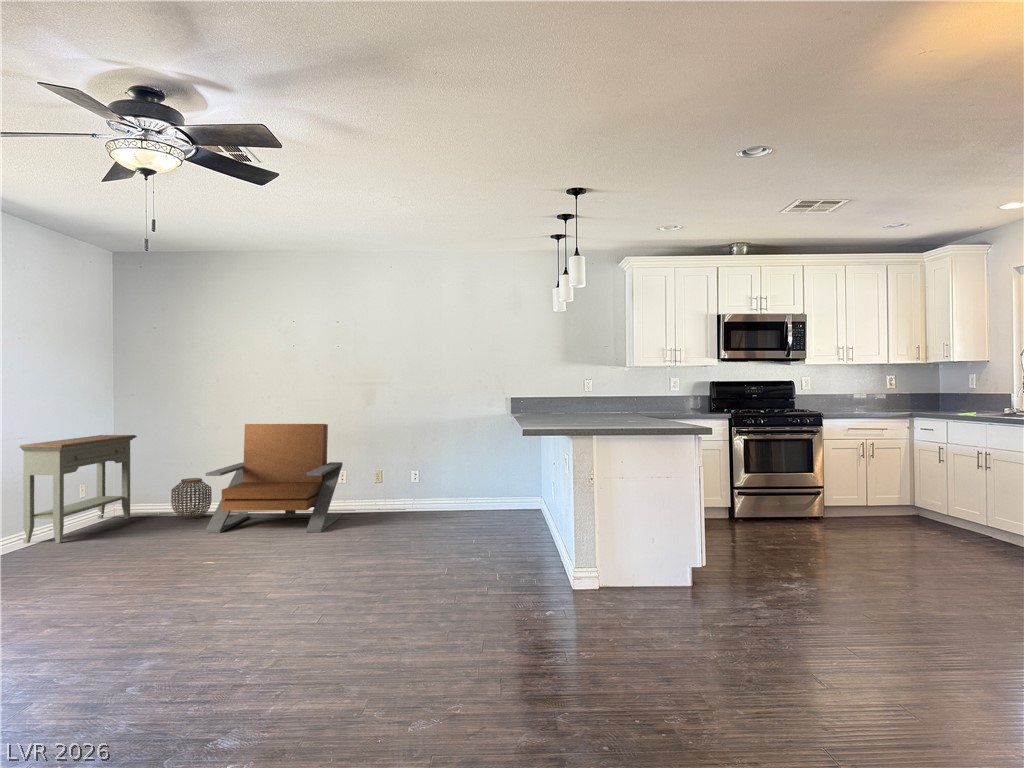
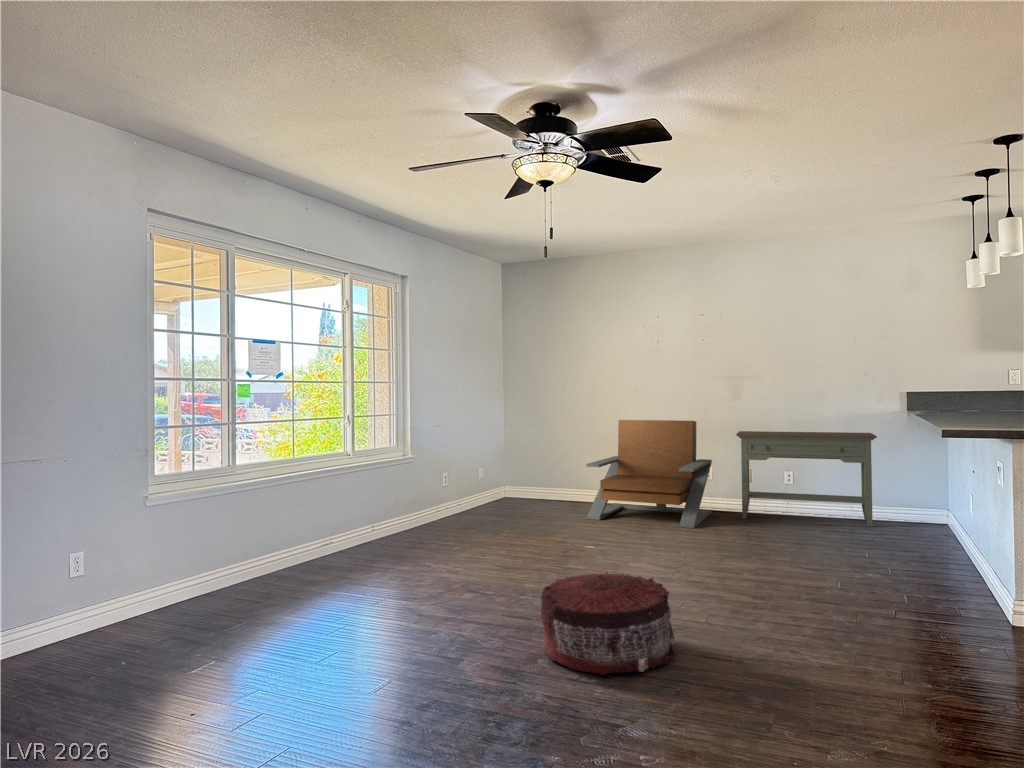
console table: present [20,435,137,543] -> present [736,431,877,527]
woven basket: present [171,478,212,519] -> none [557,468,590,505]
pouf: none [132,585,280,692] -> present [541,572,675,675]

